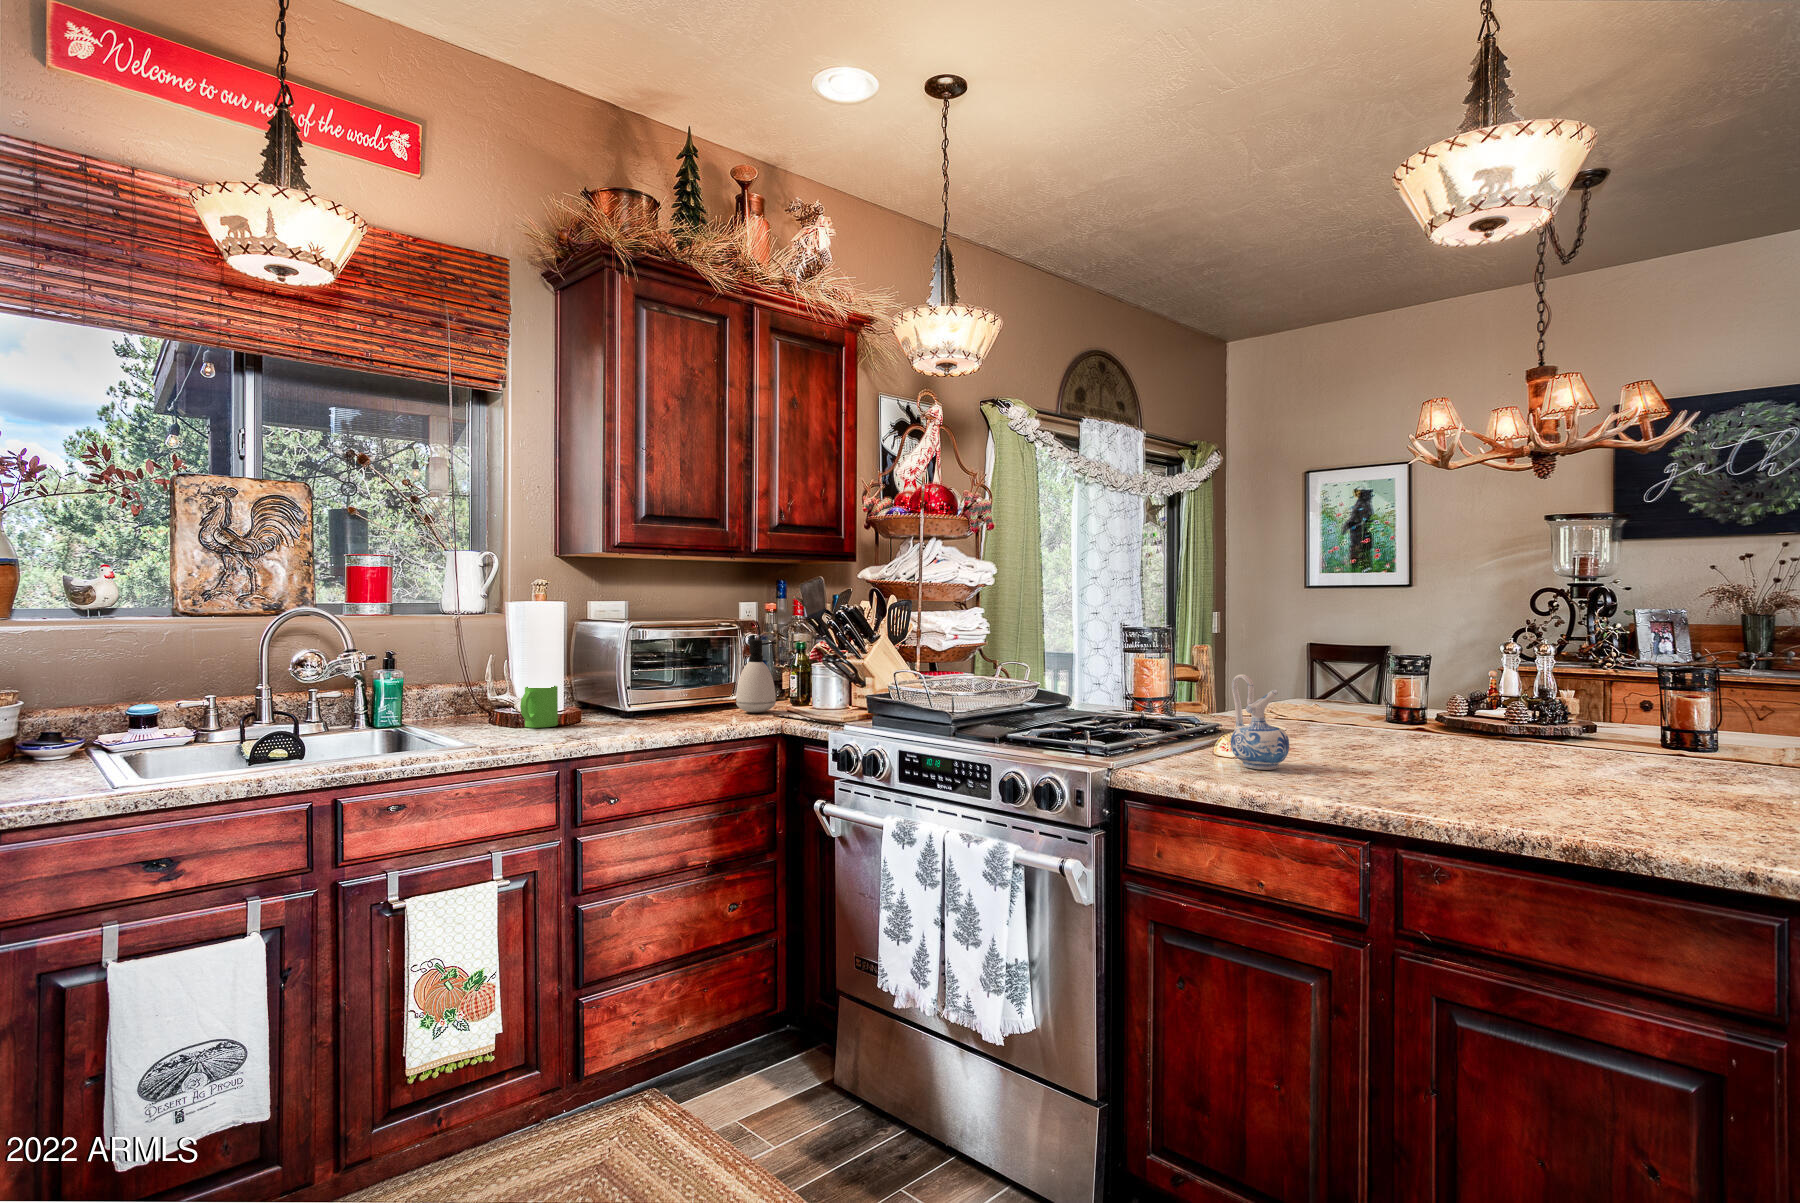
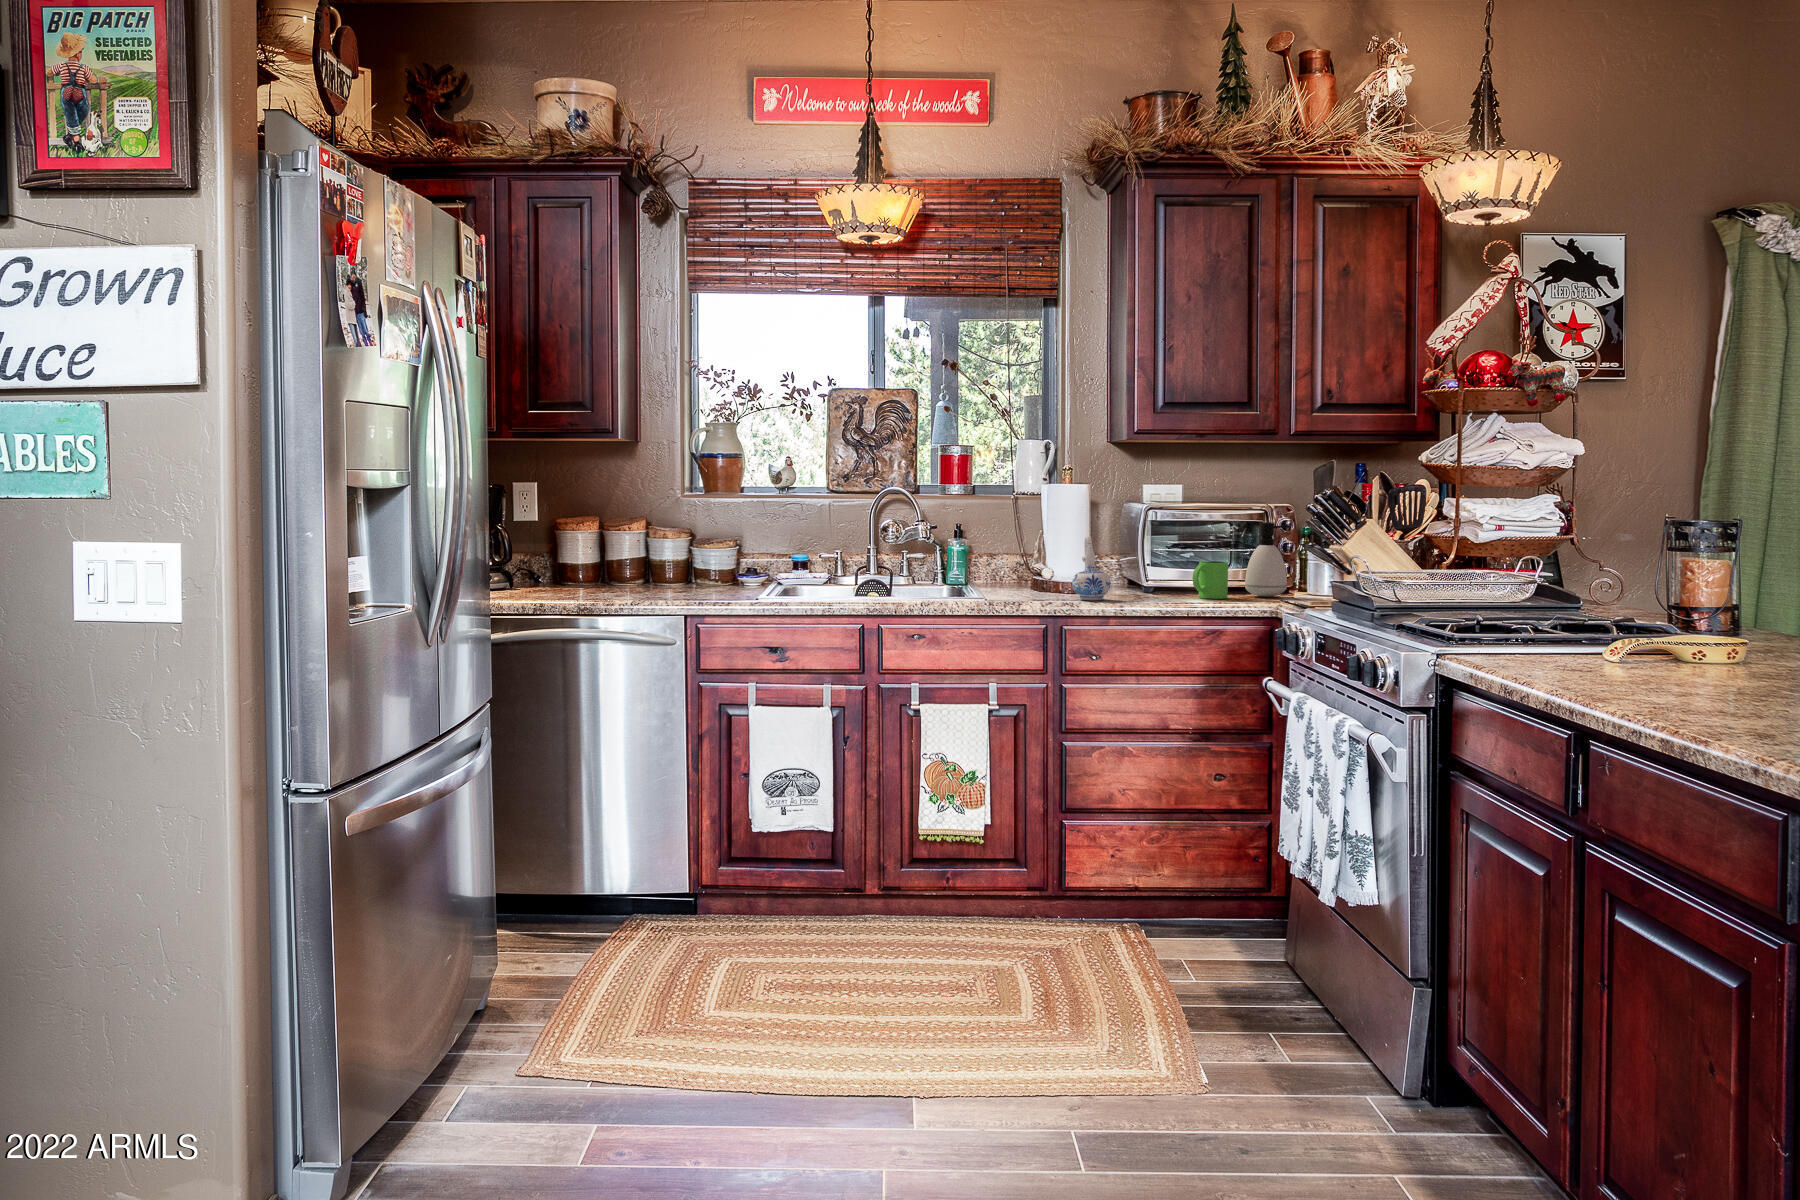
ceramic pitcher: present [1231,674,1289,770] -> present [1072,536,1111,600]
mug: present [520,686,558,728] -> present [1192,561,1228,599]

